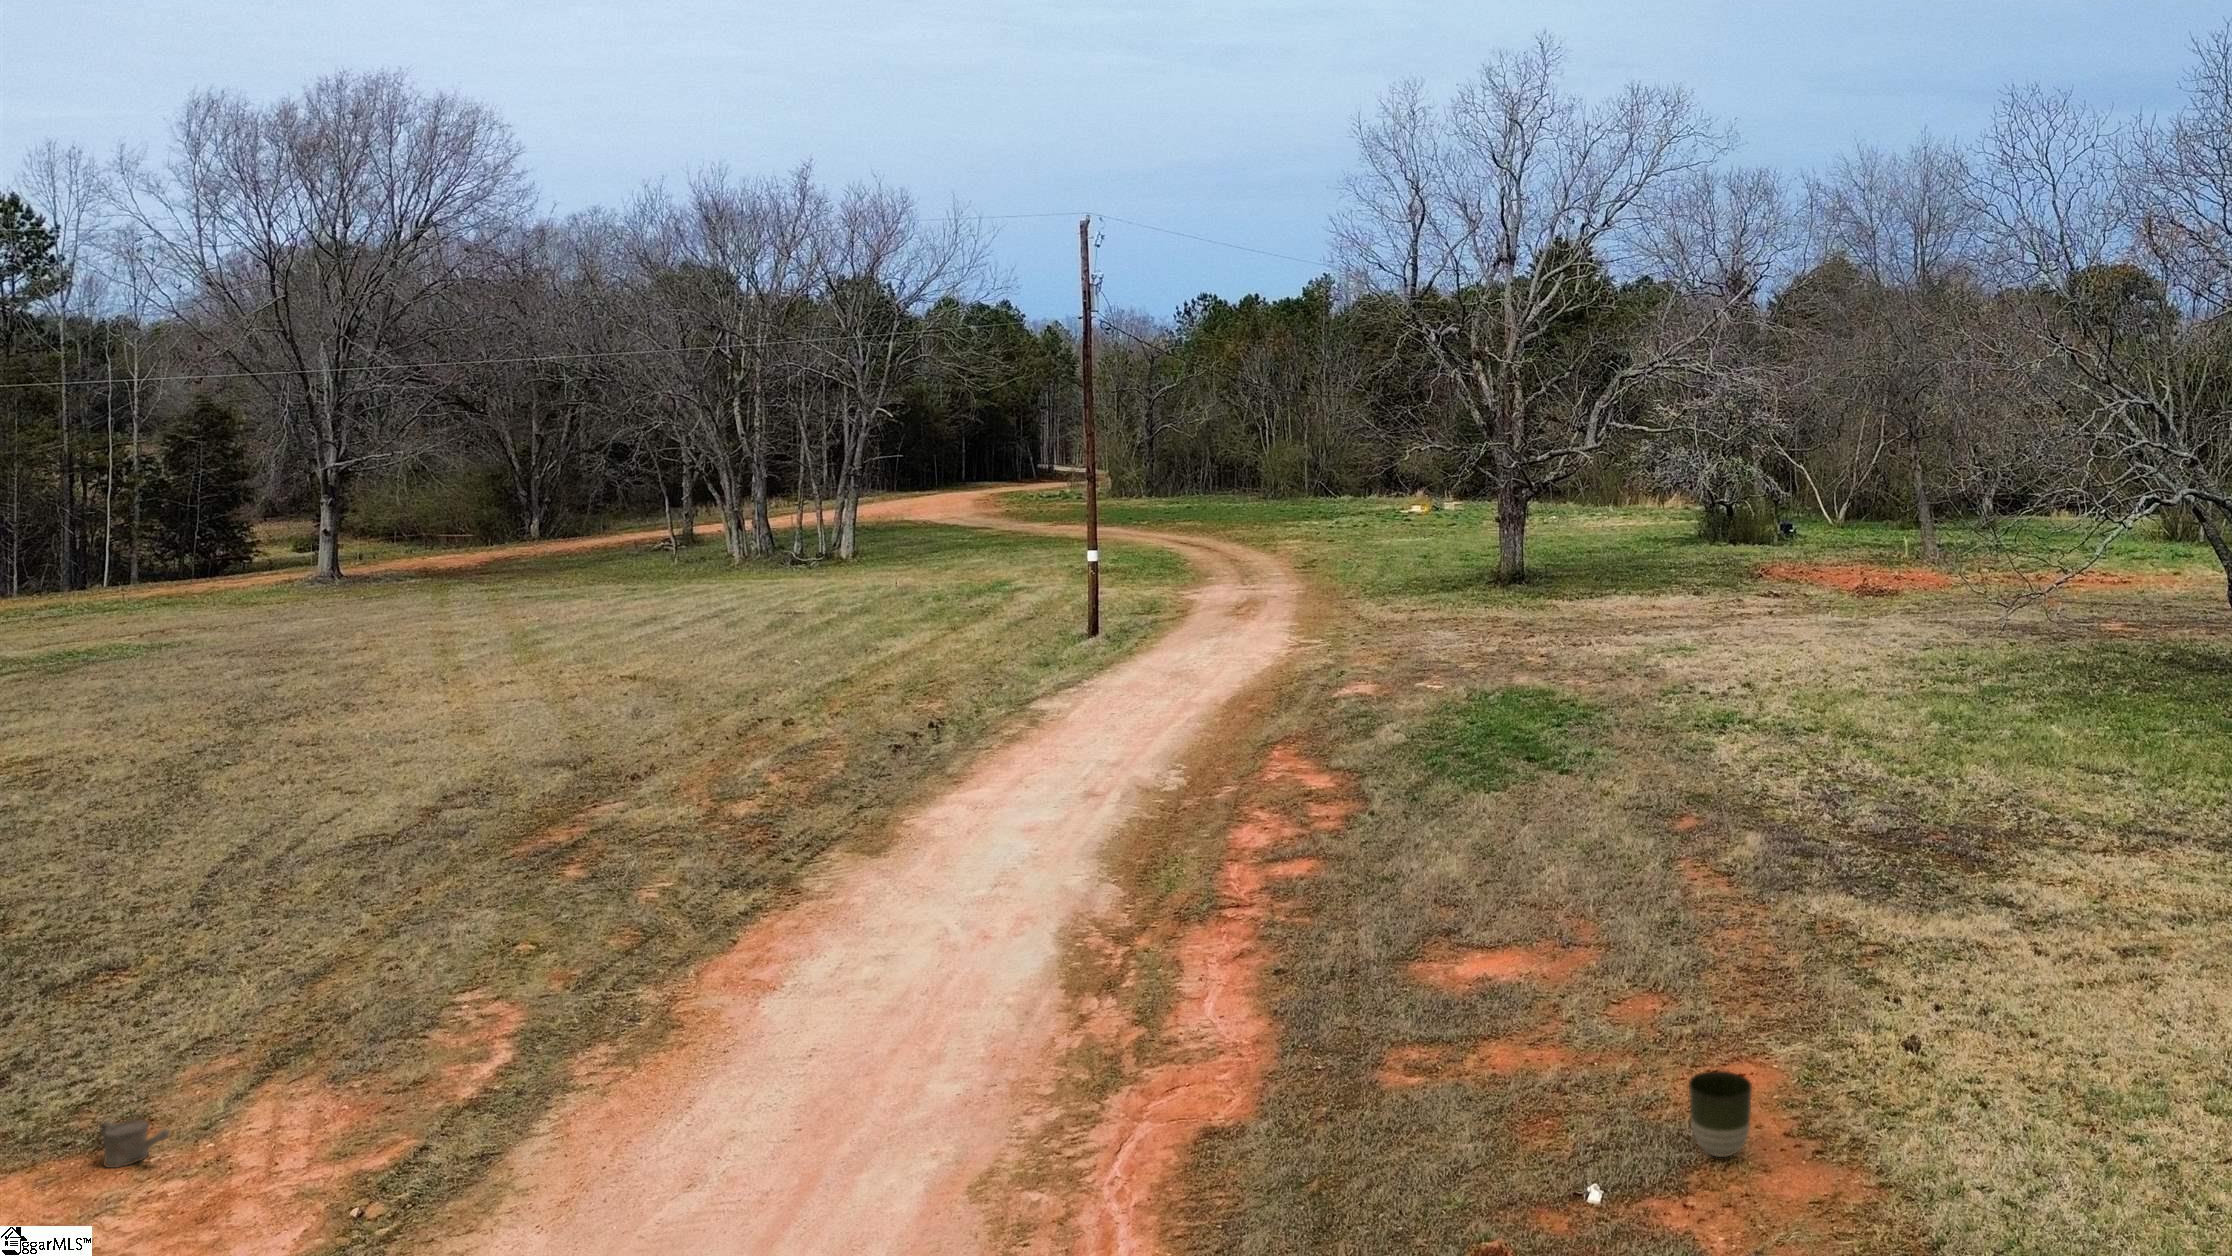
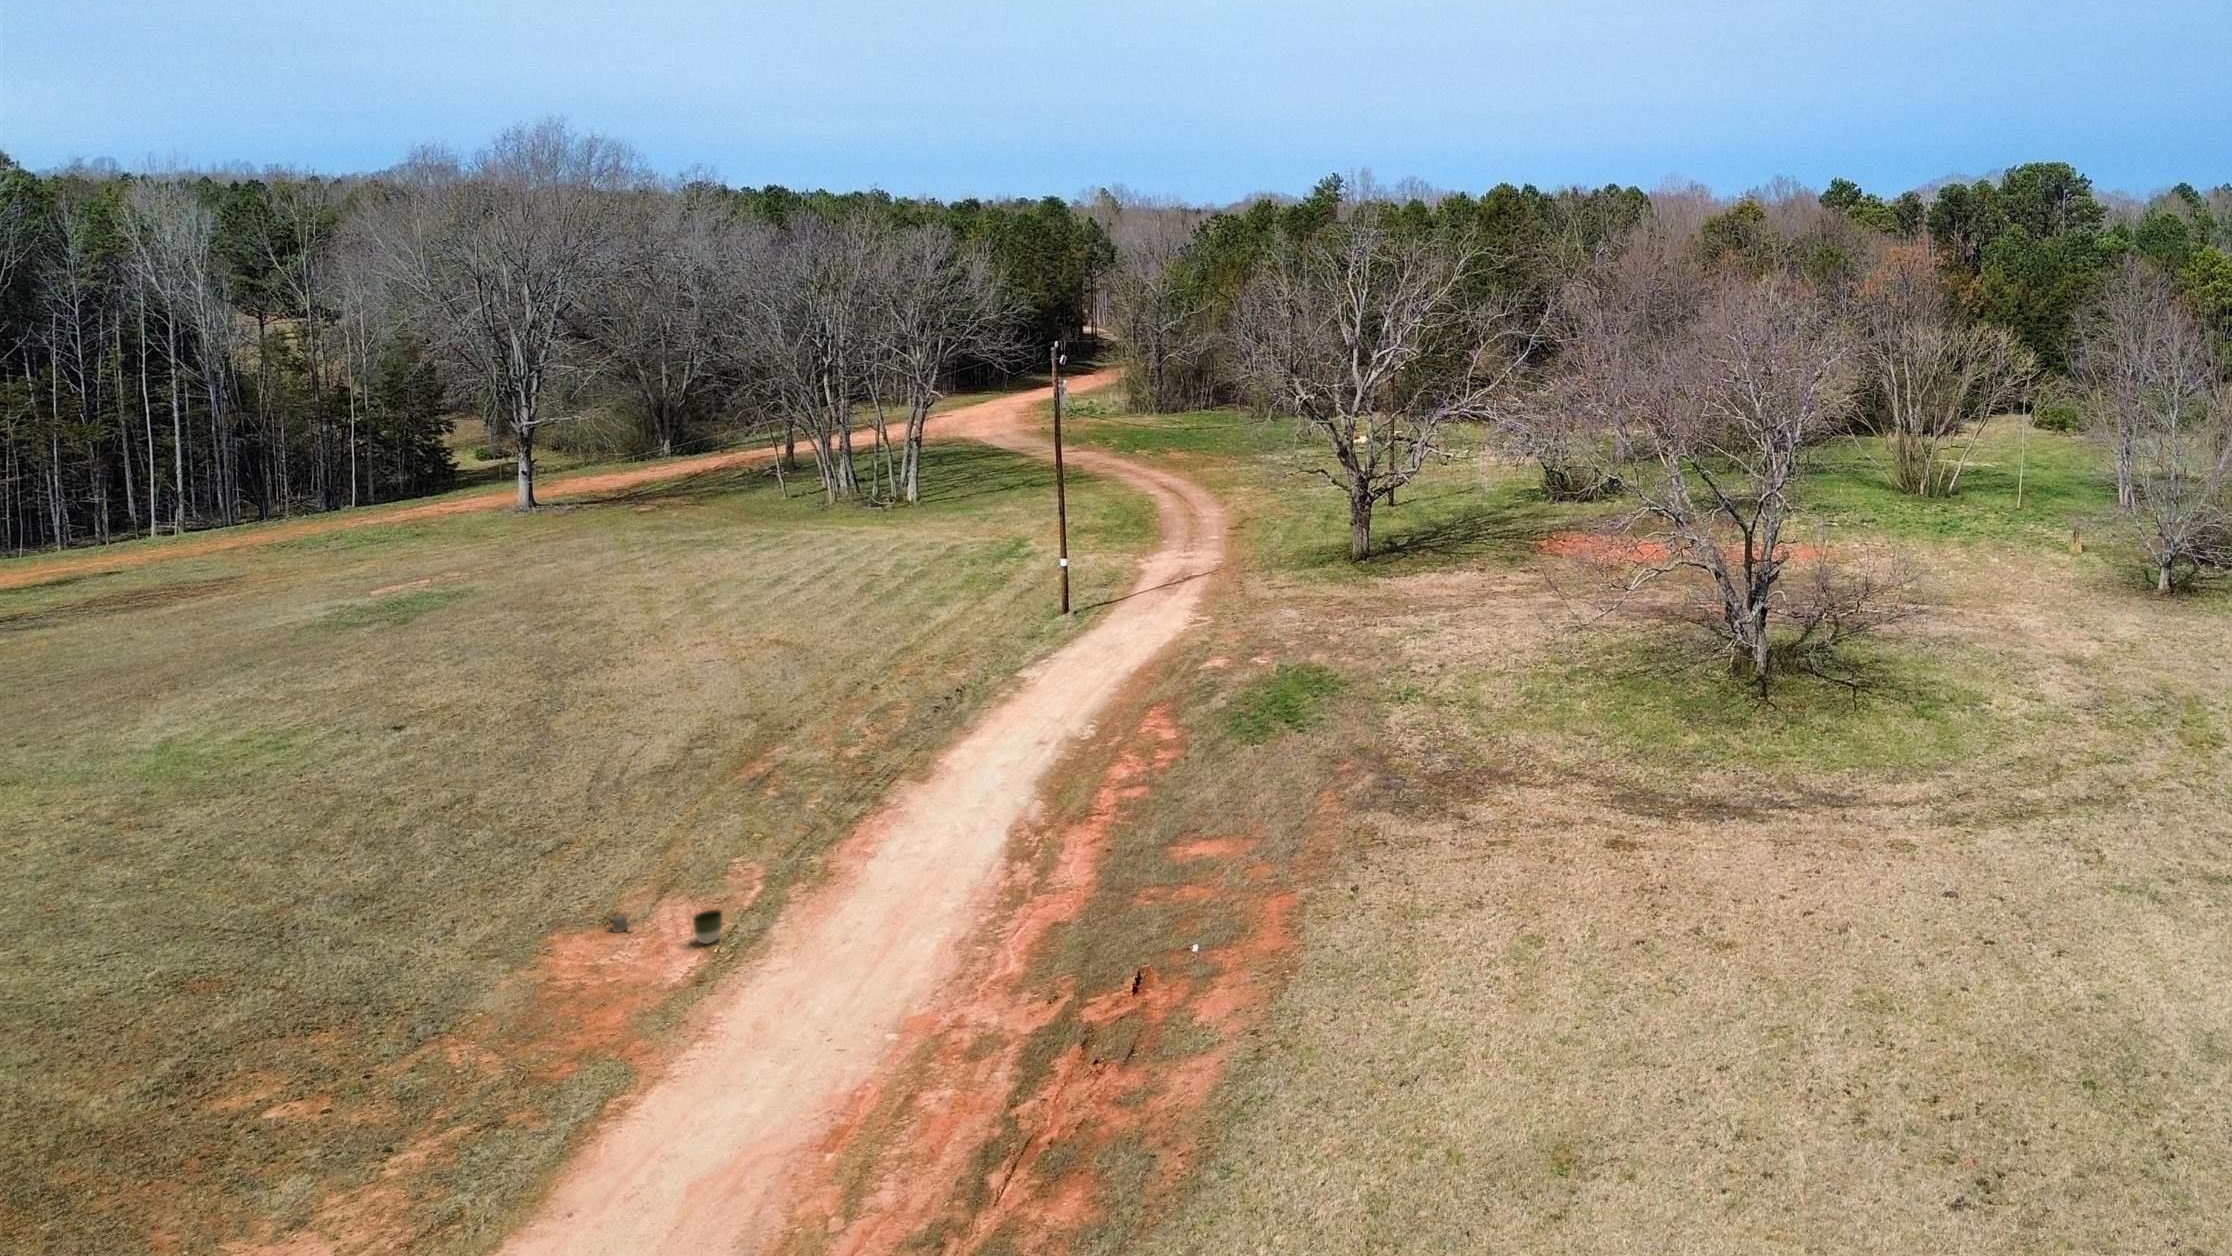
planter: present [1689,1071,1752,1157] -> present [693,910,722,944]

